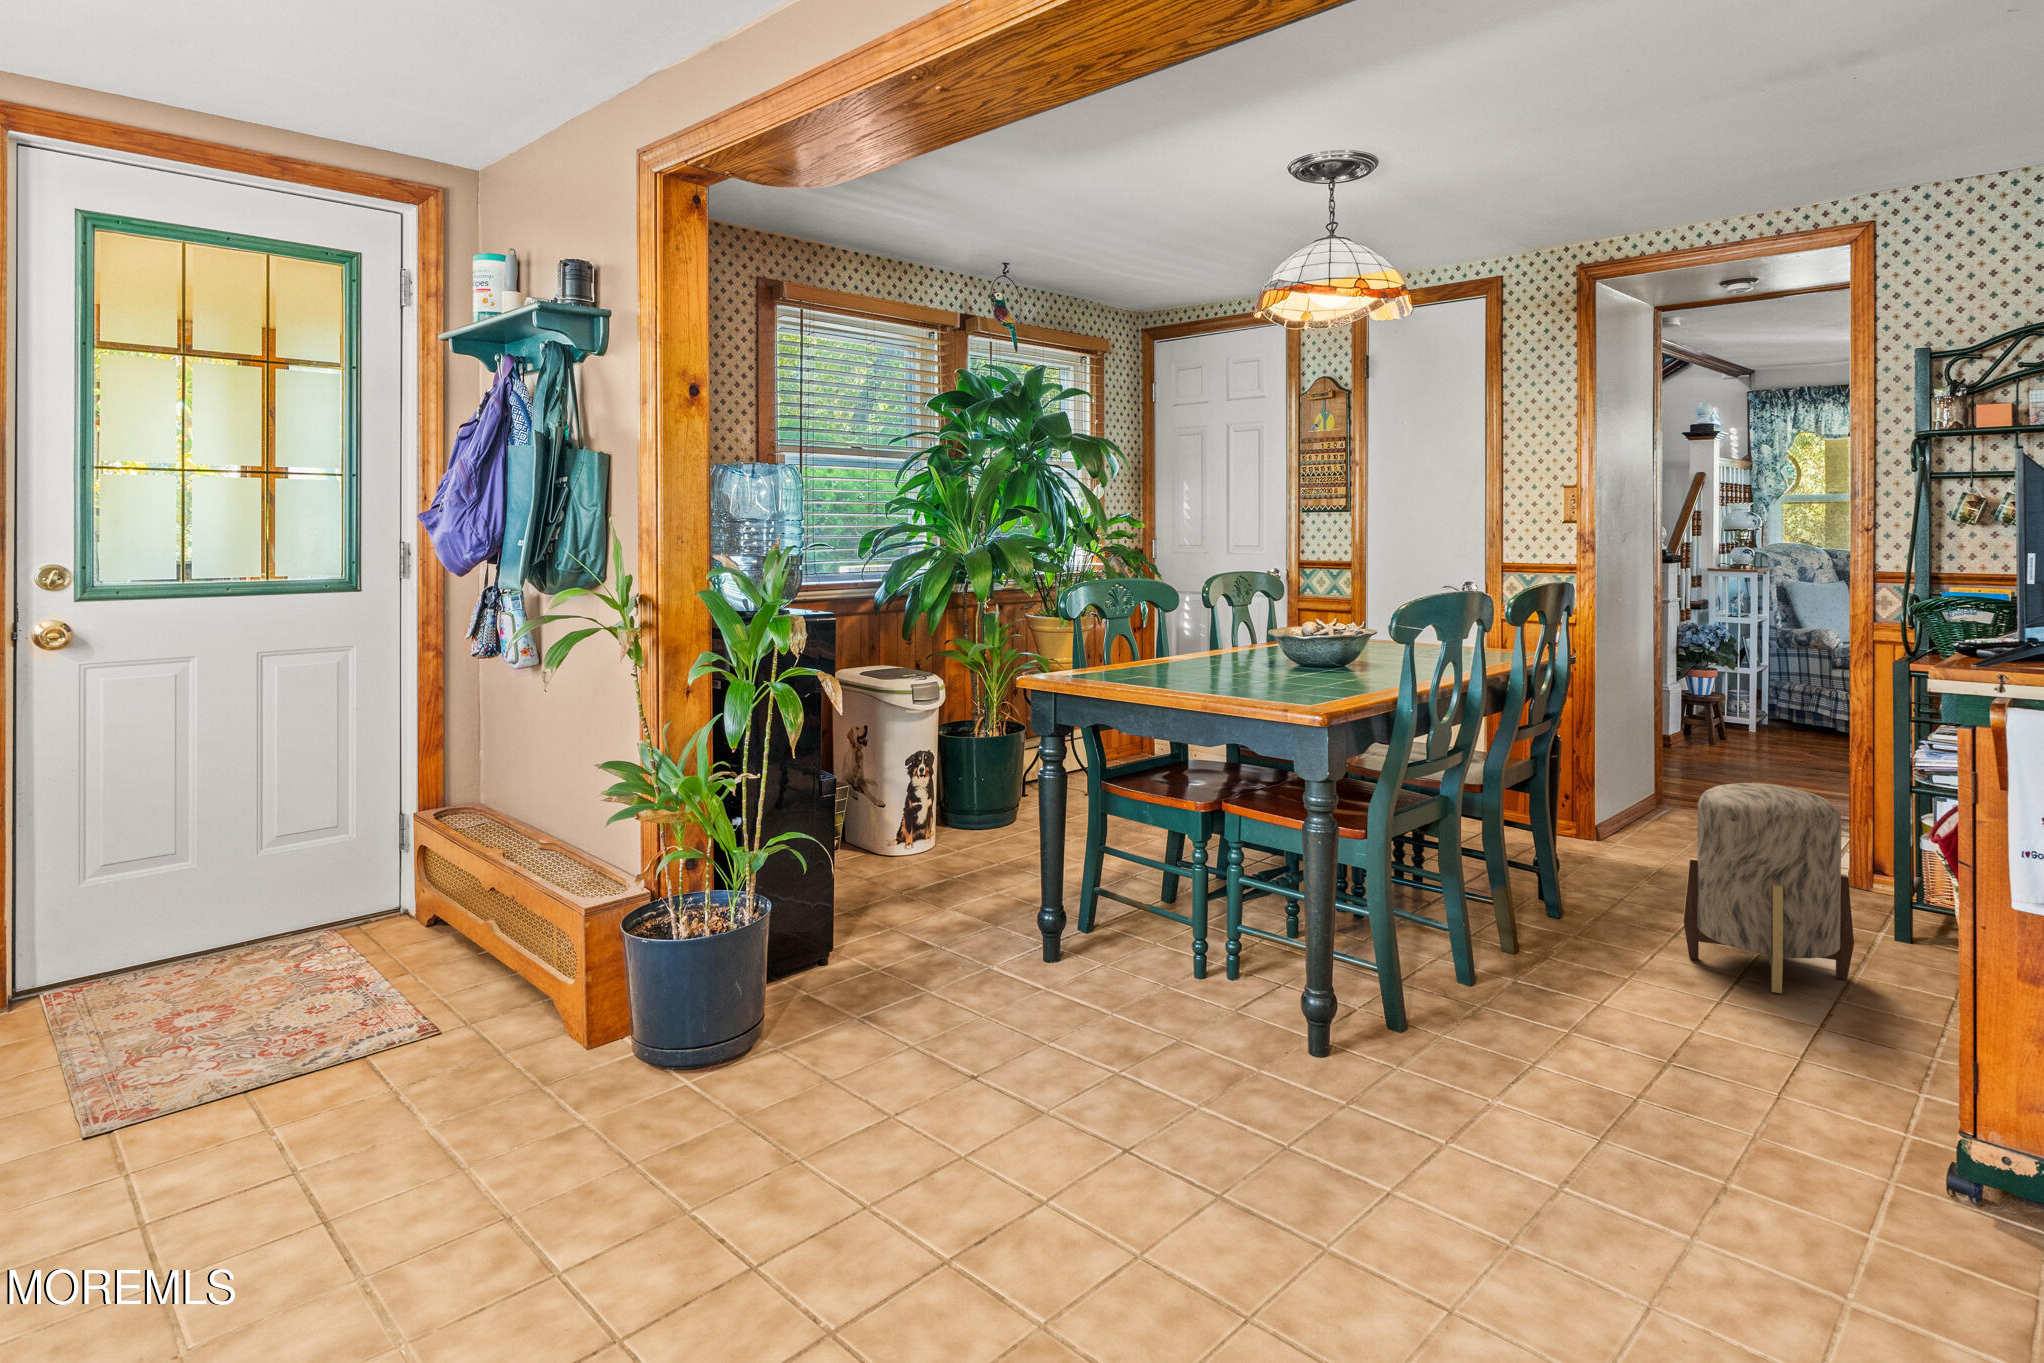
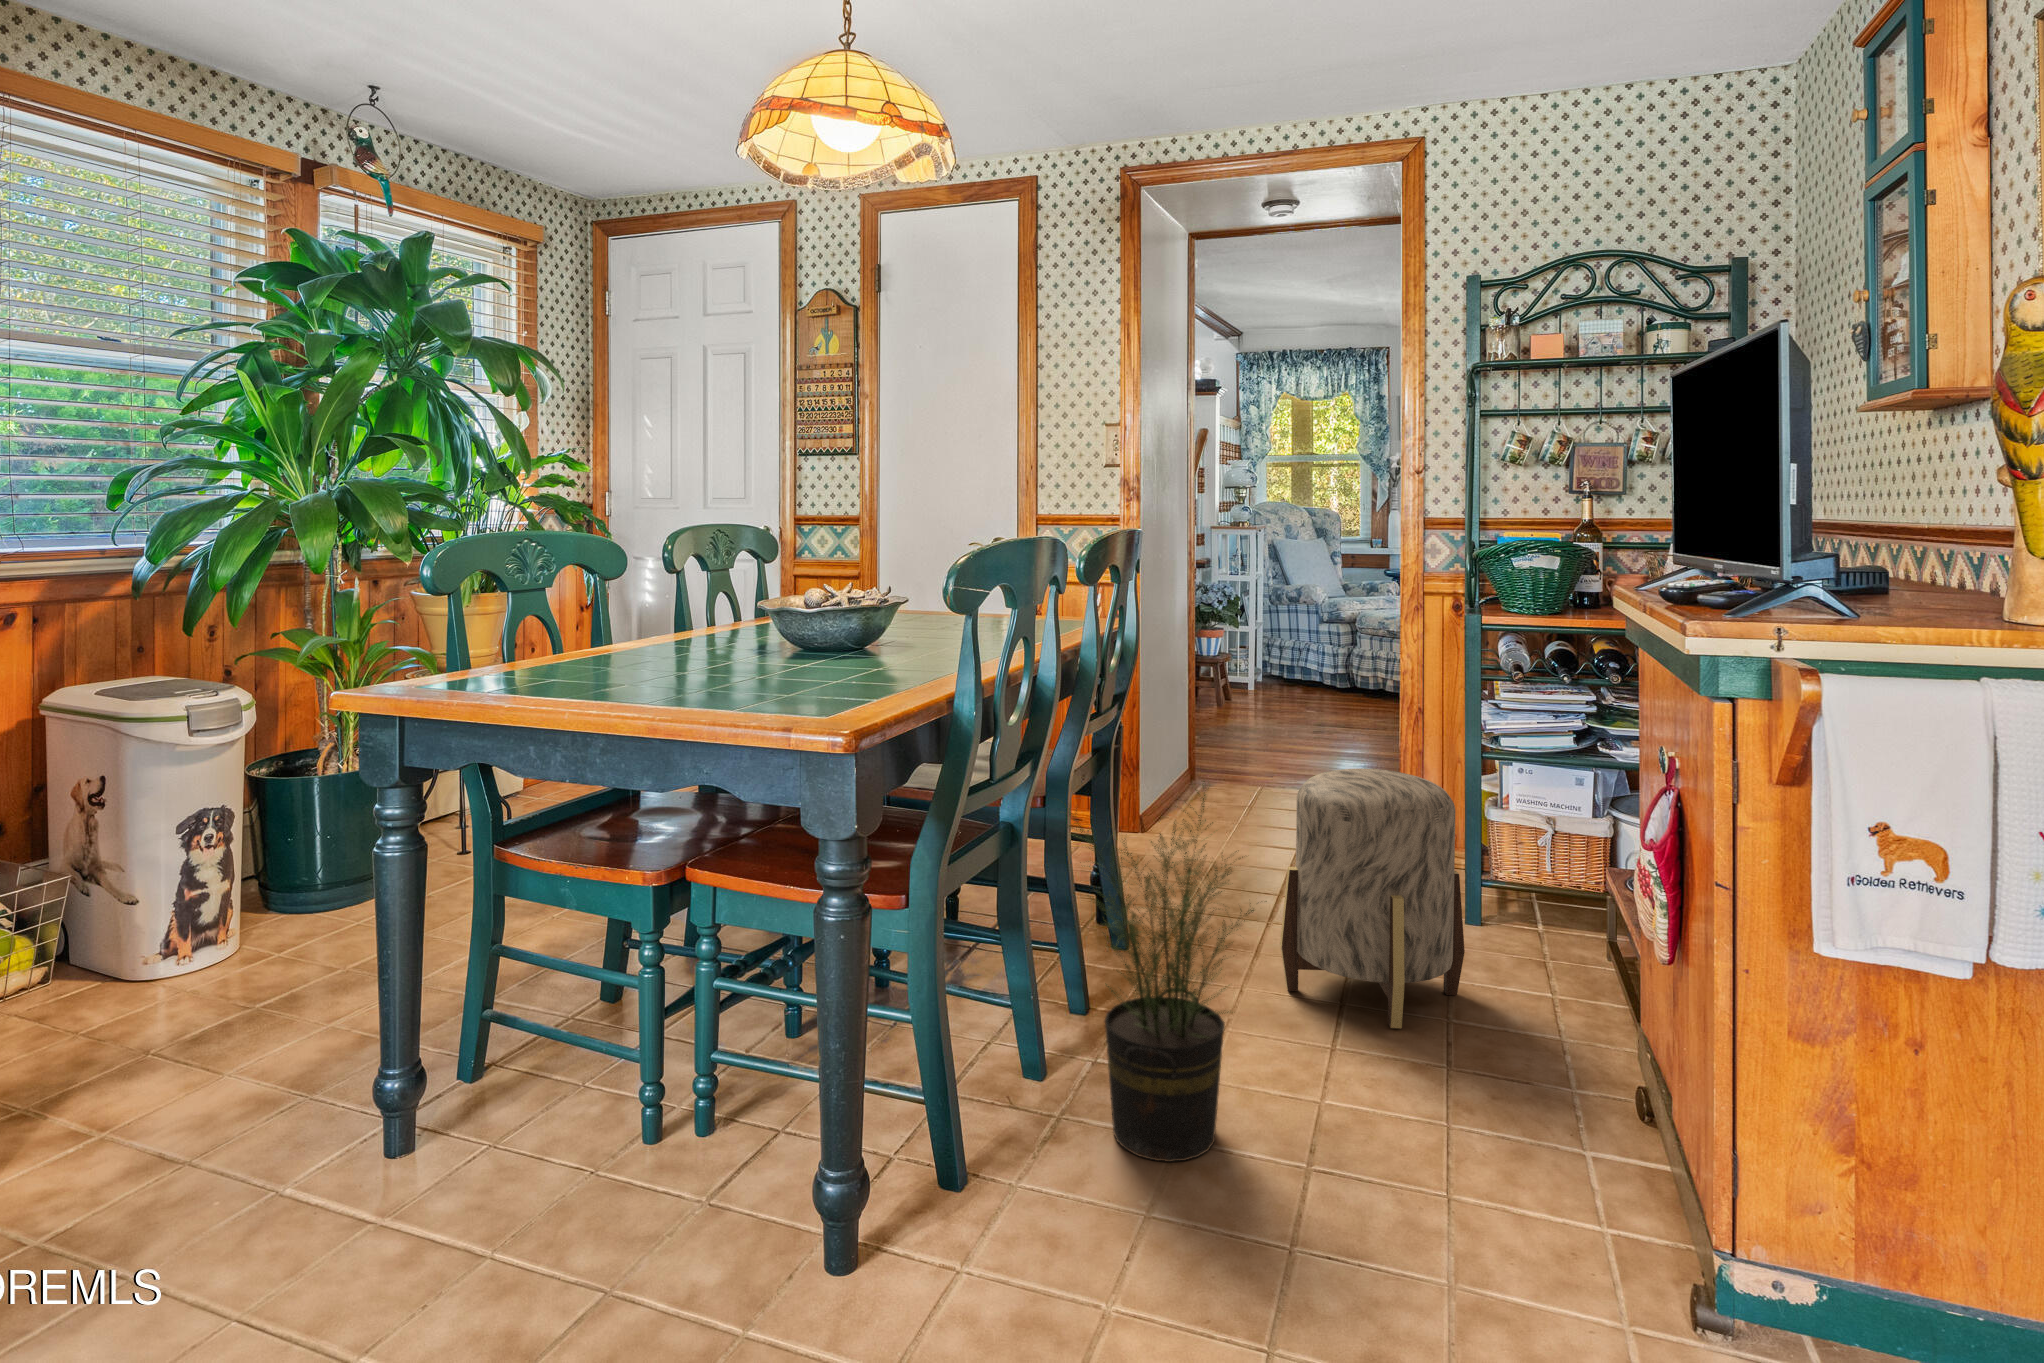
potted plant: none [1467,772,1637,1040] -> present [1069,781,1267,1162]

